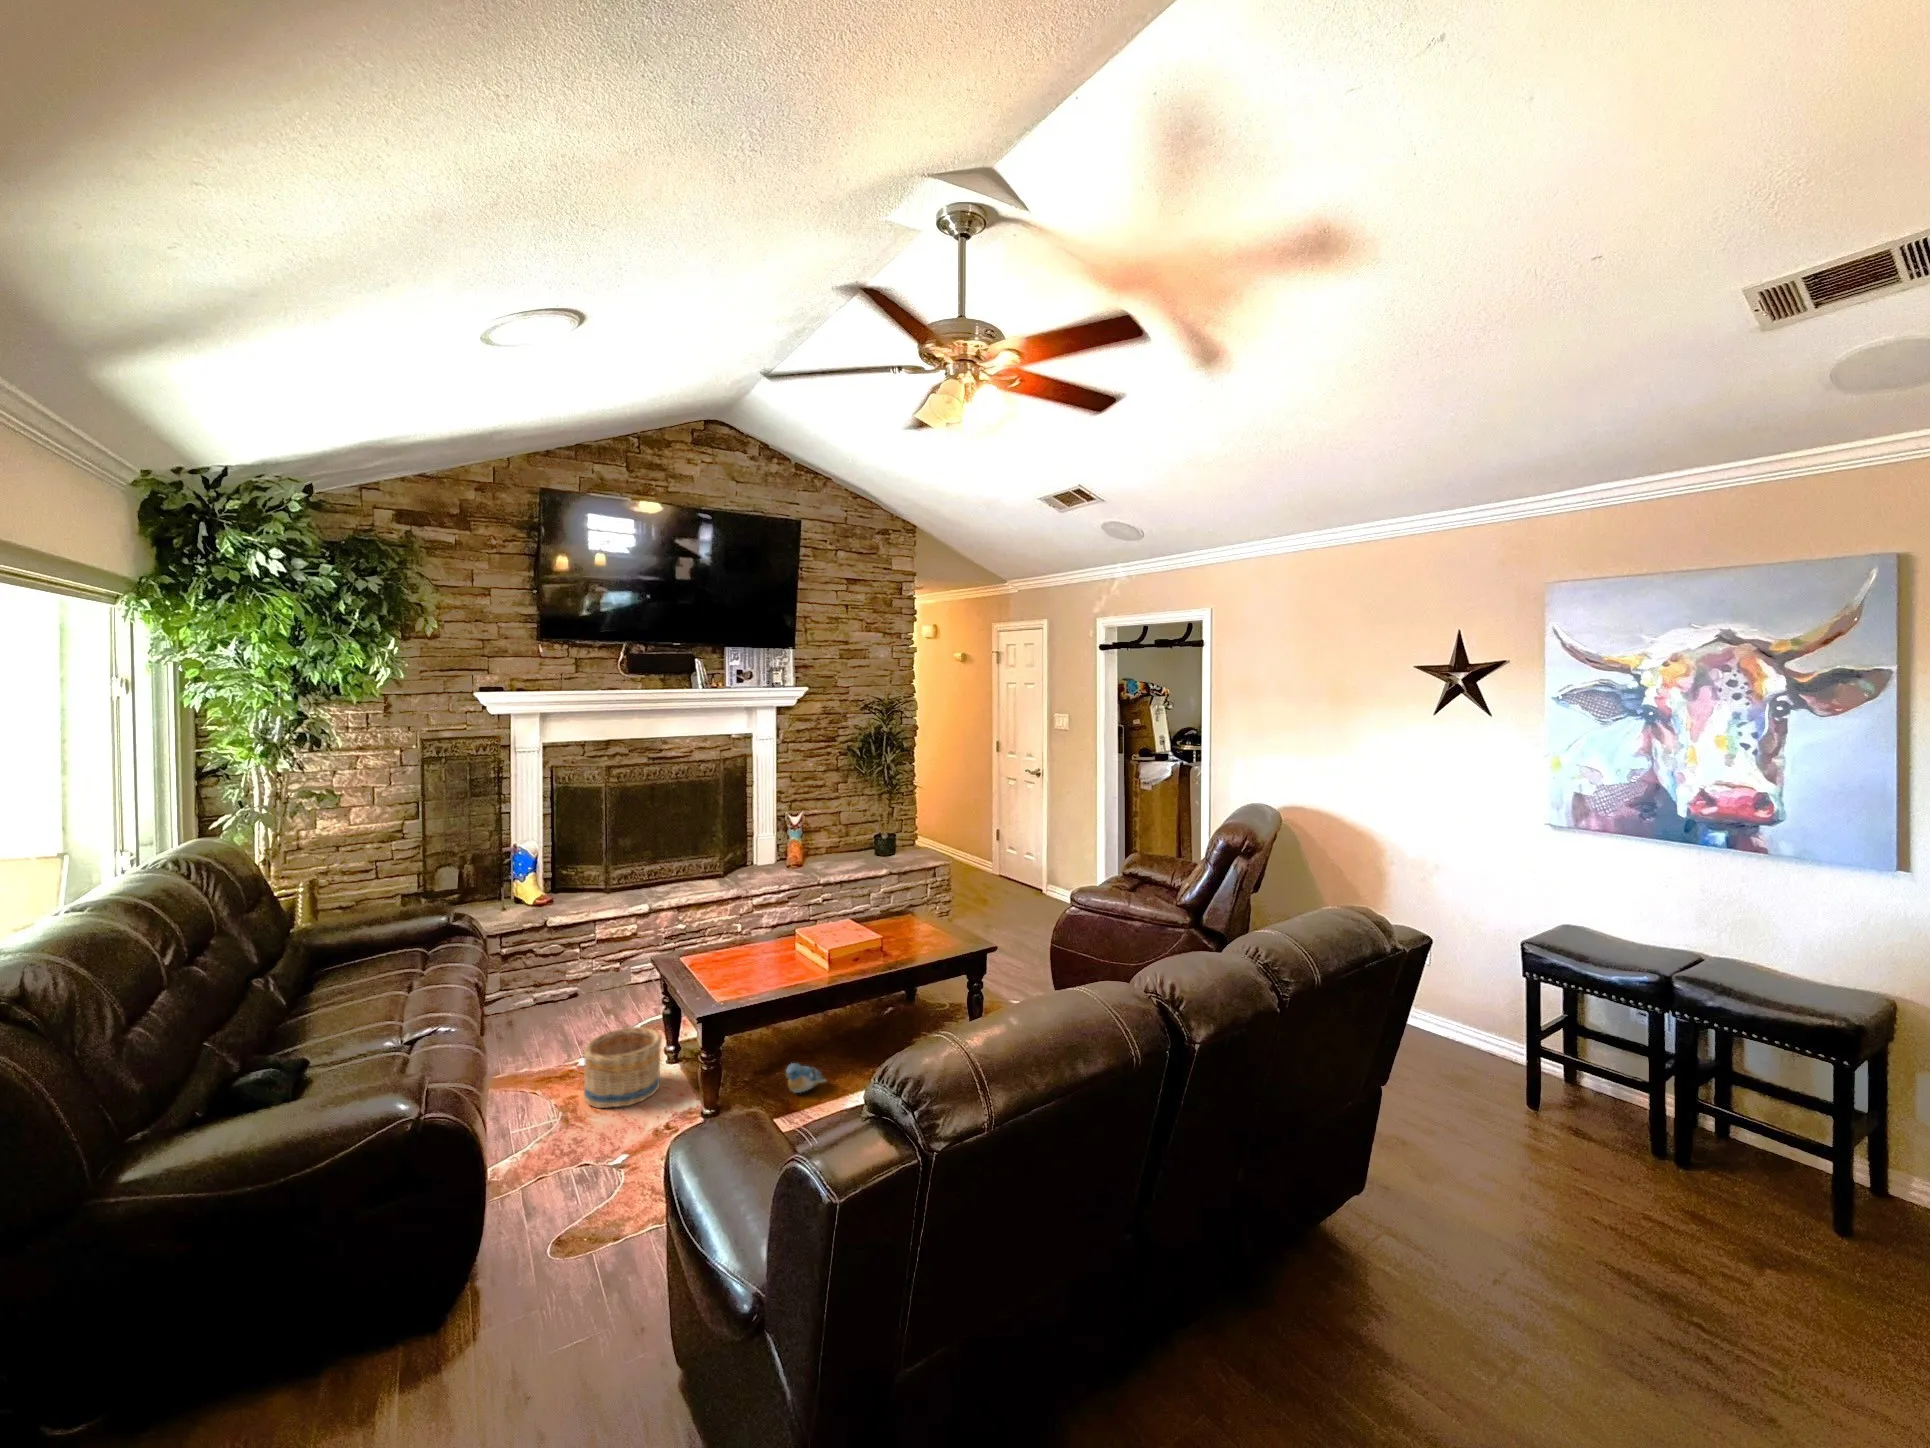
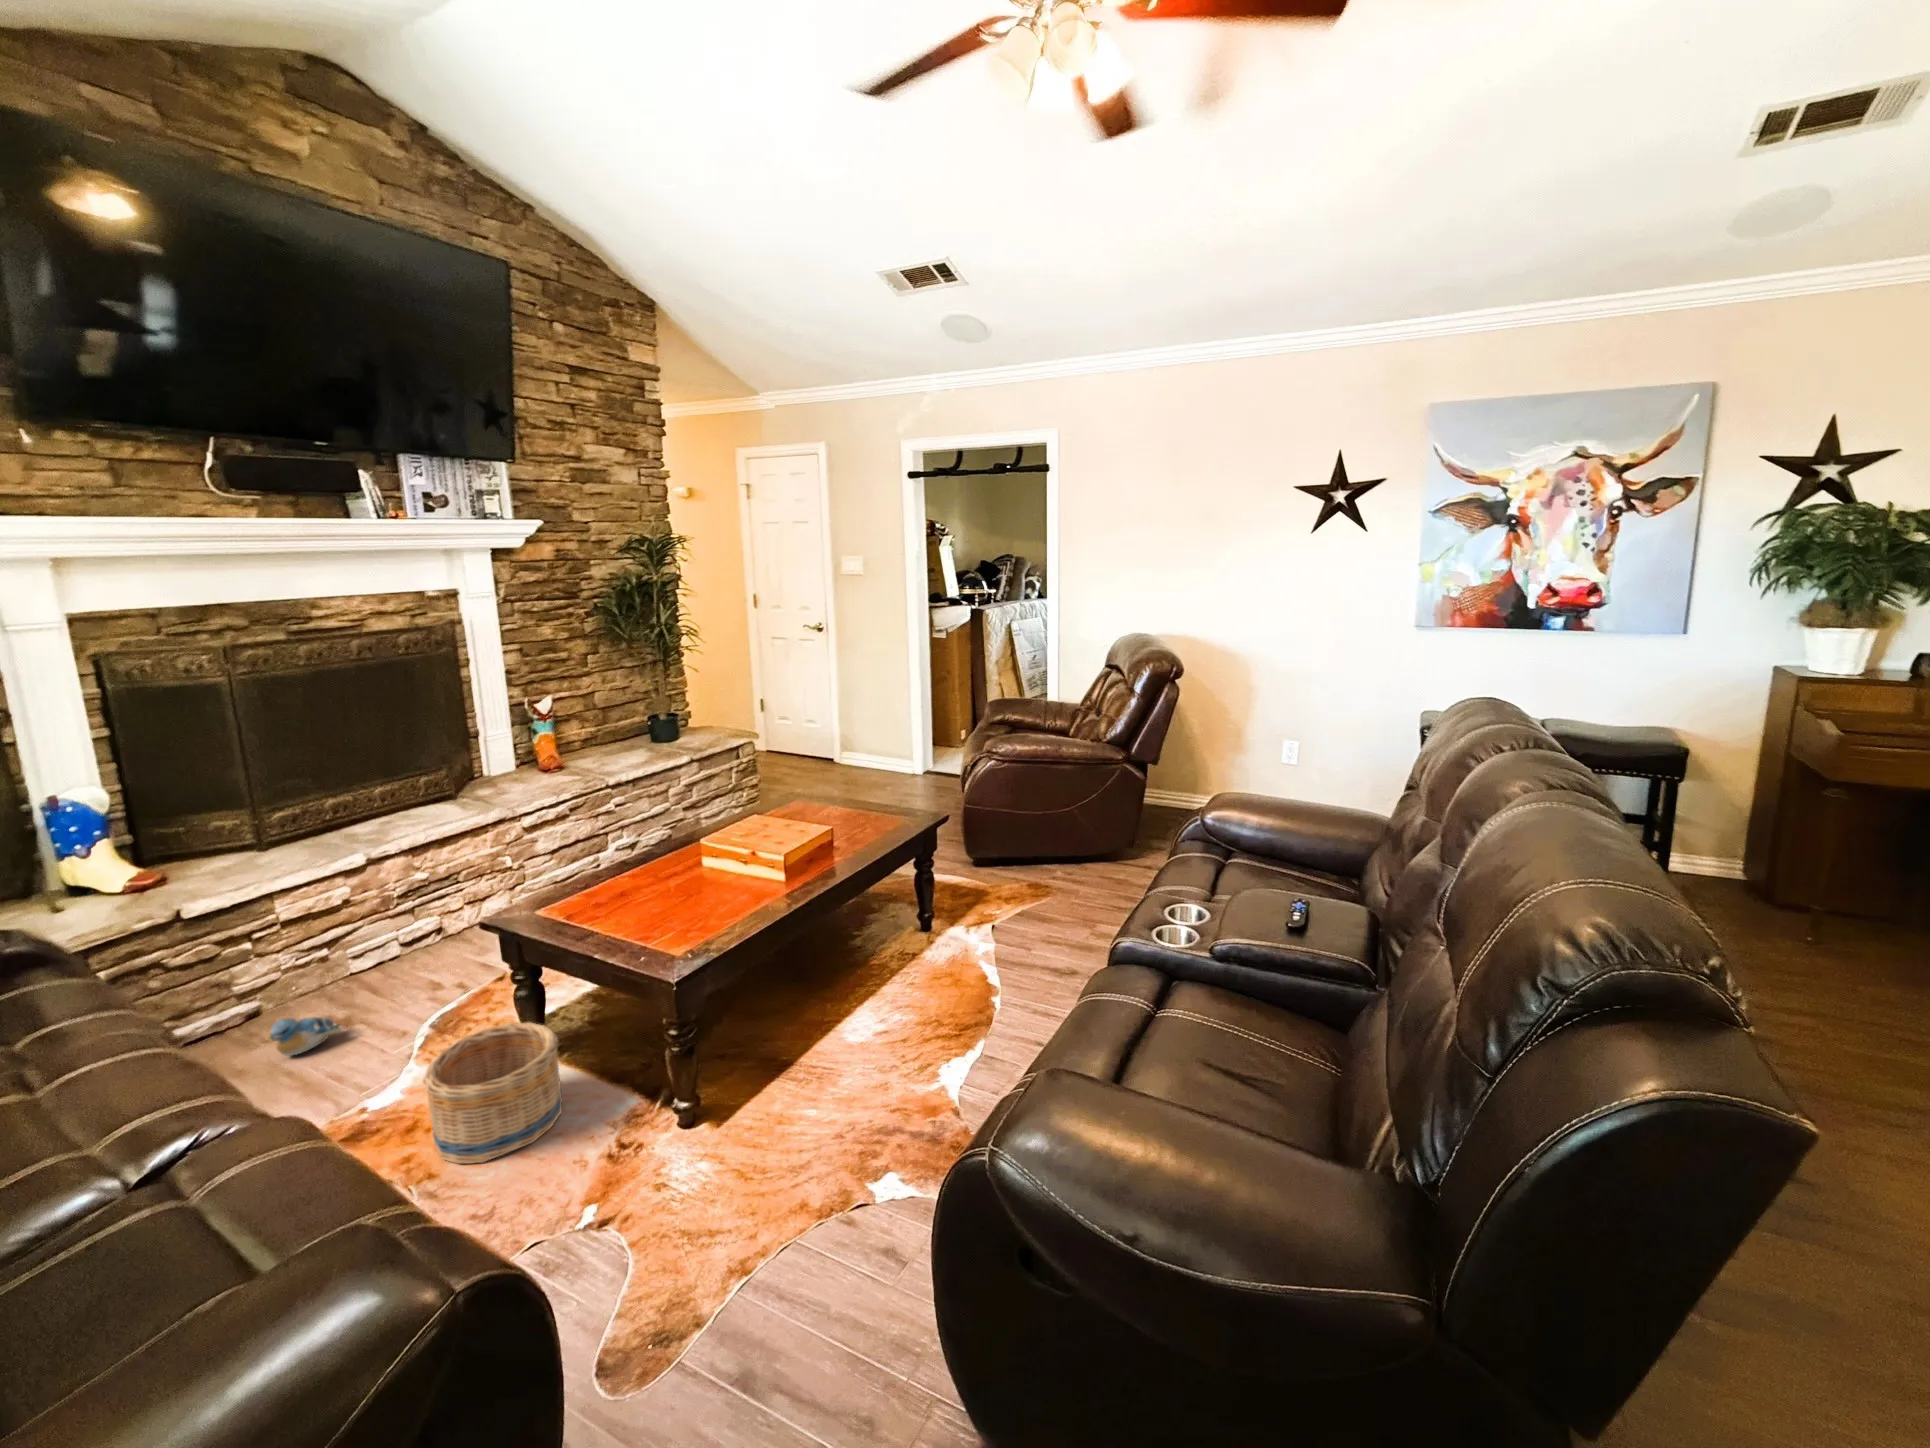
plush toy: present [786,1063,826,1093] -> present [270,1017,344,1056]

